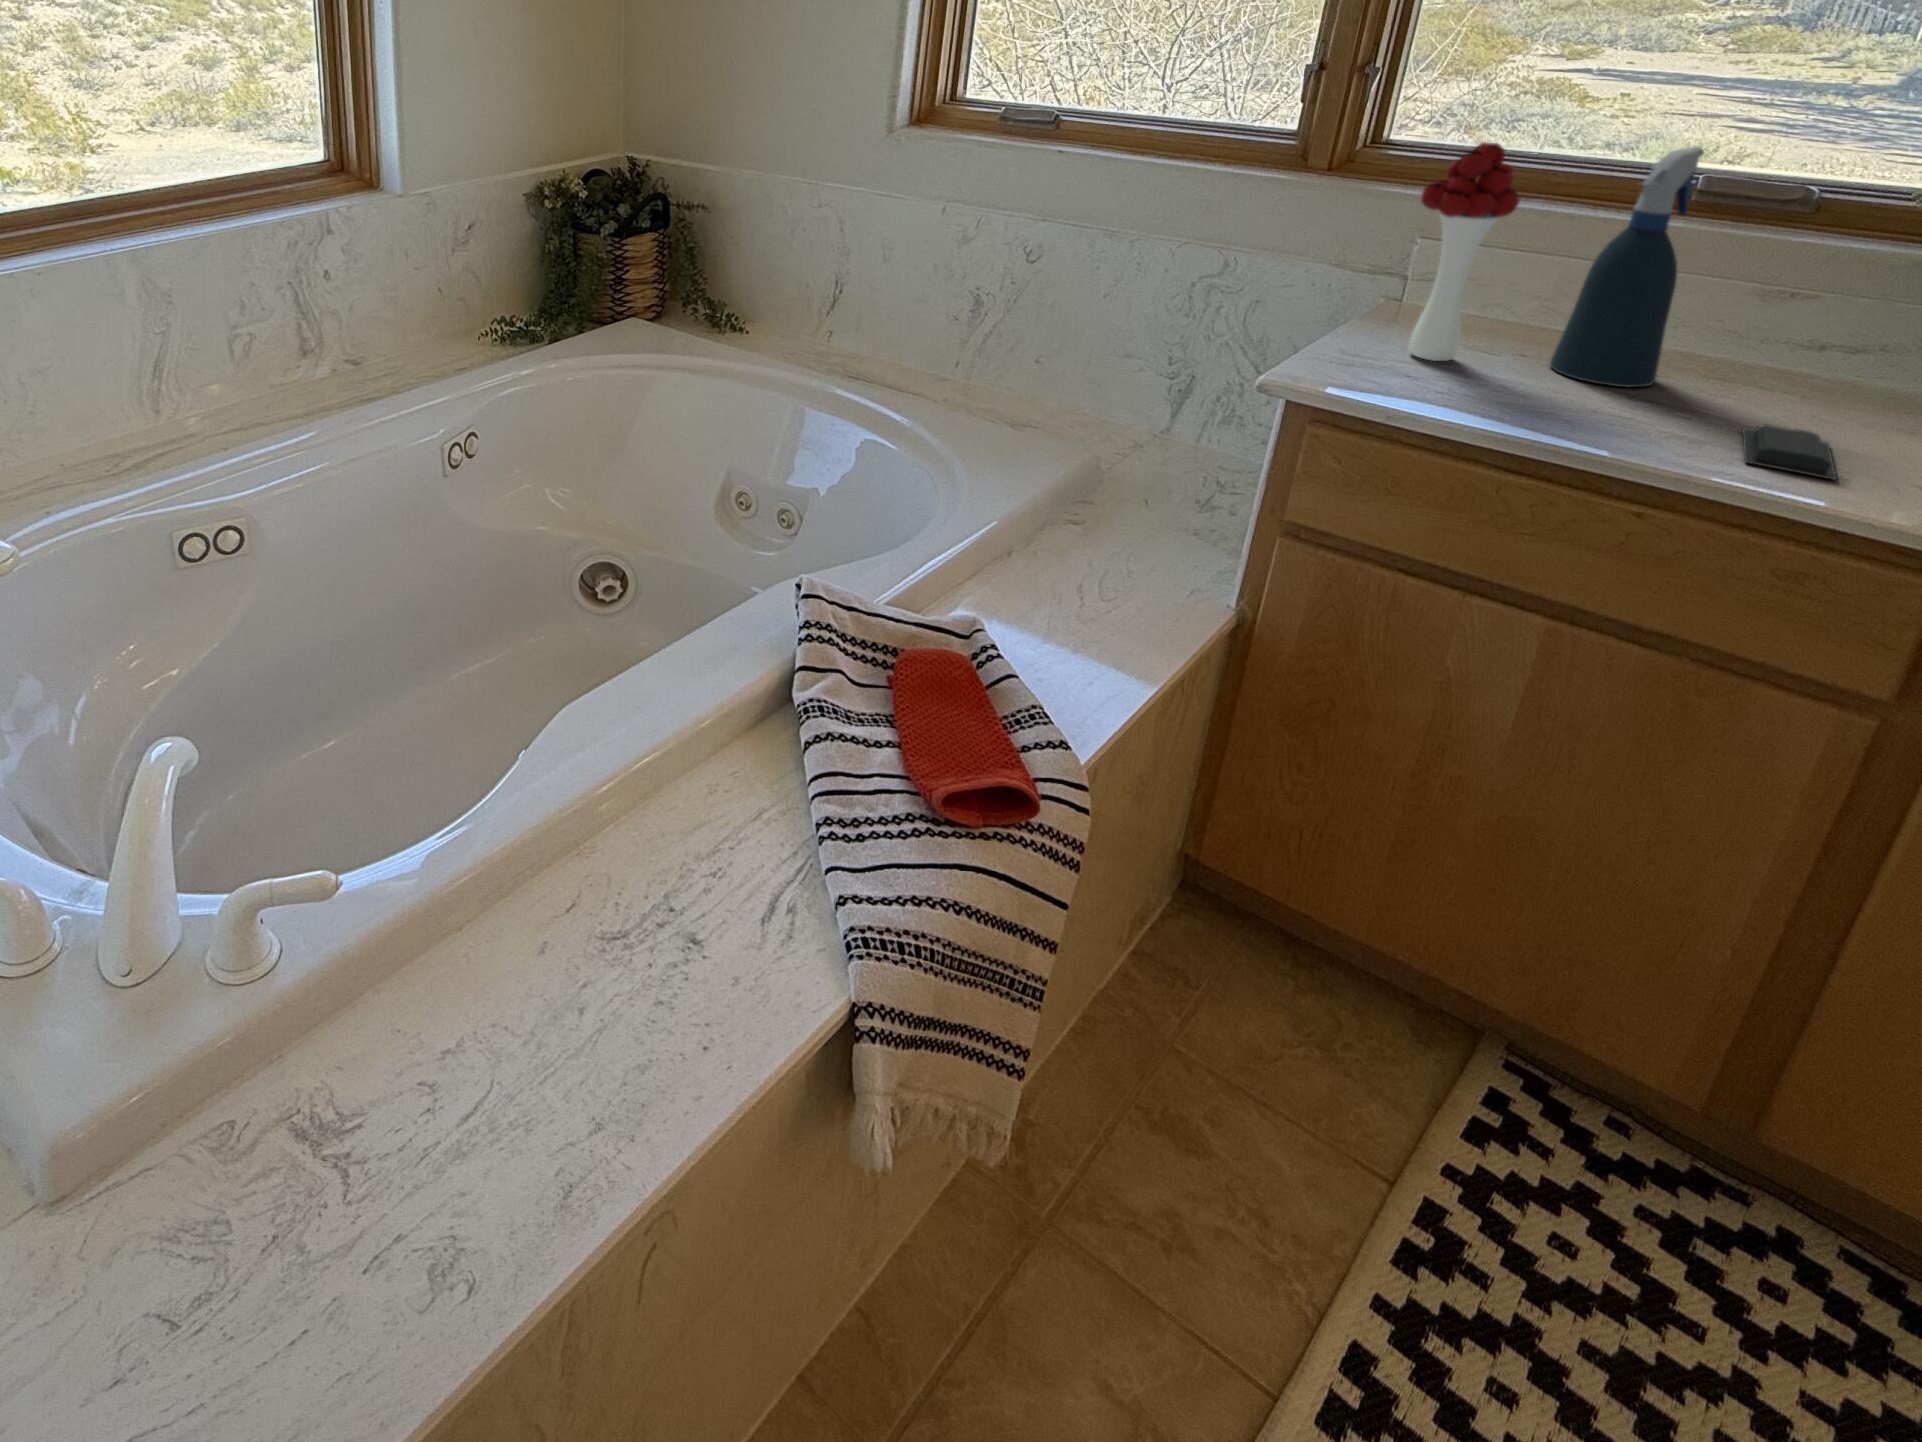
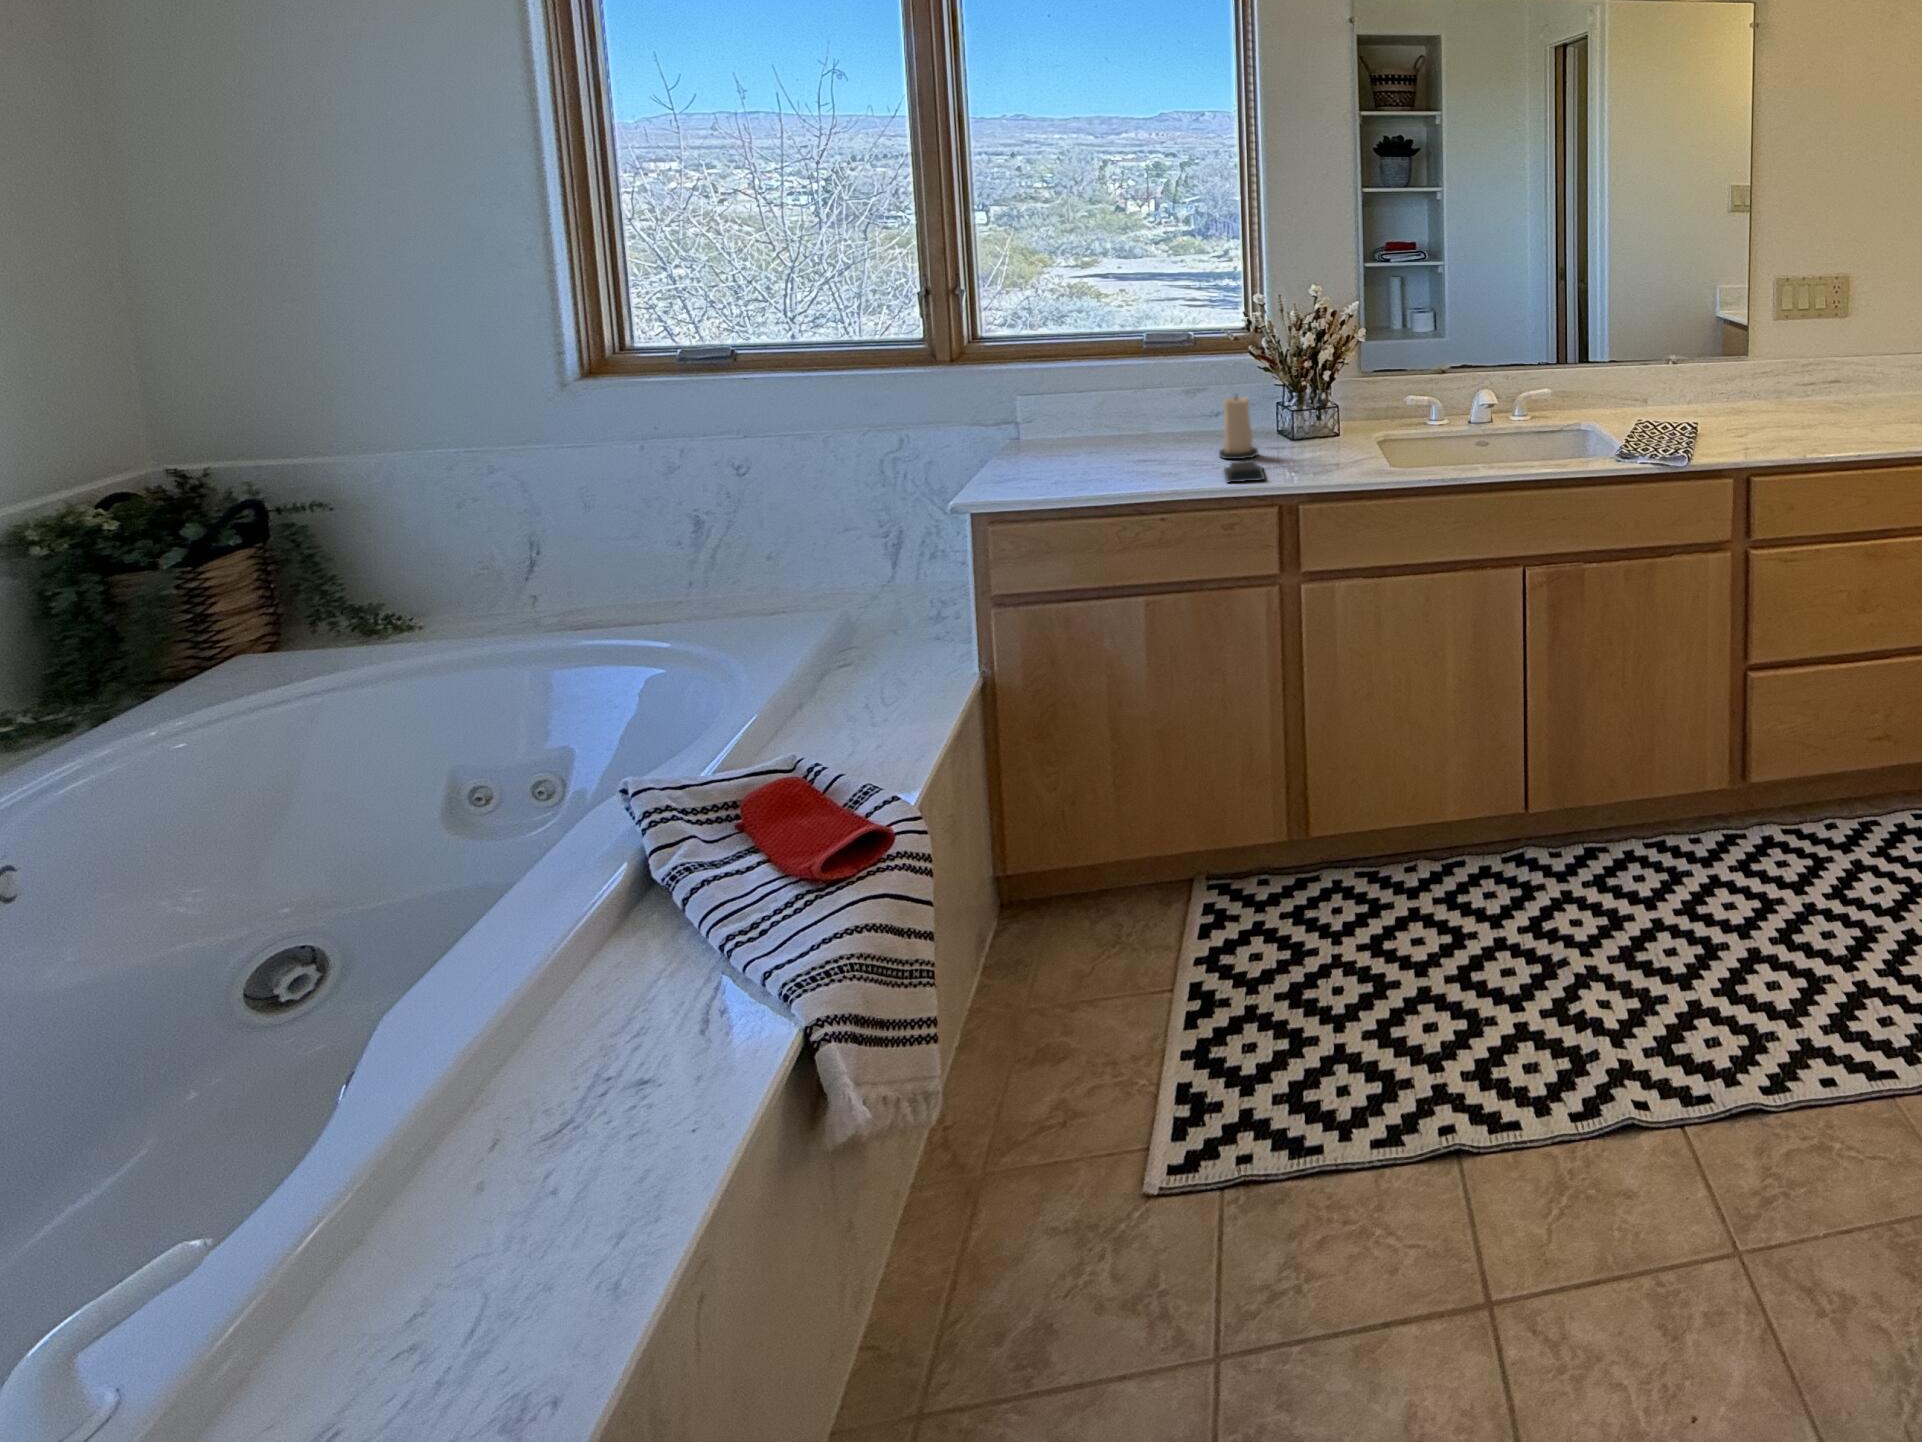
flower bouquet: present [1409,142,1519,361] -> none [1021,317,1078,473]
spray bottle: present [1550,147,1704,387] -> none [1125,308,1180,465]
candle: none [1735,309,1841,418] -> present [1219,396,1258,459]

